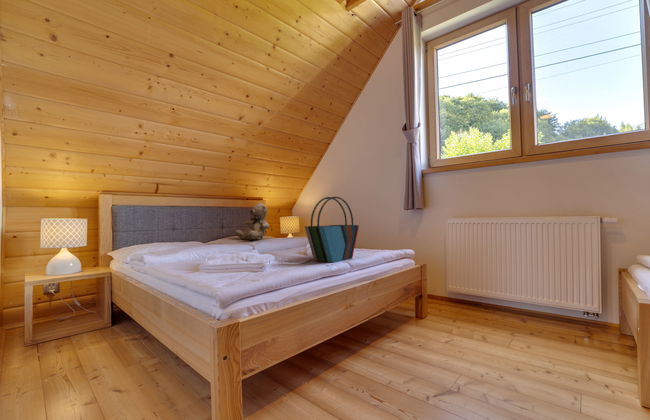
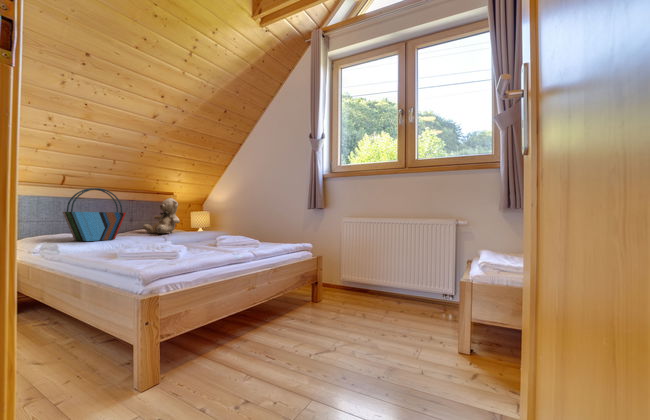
tote bag: present [305,197,359,262] -> present [63,188,126,241]

